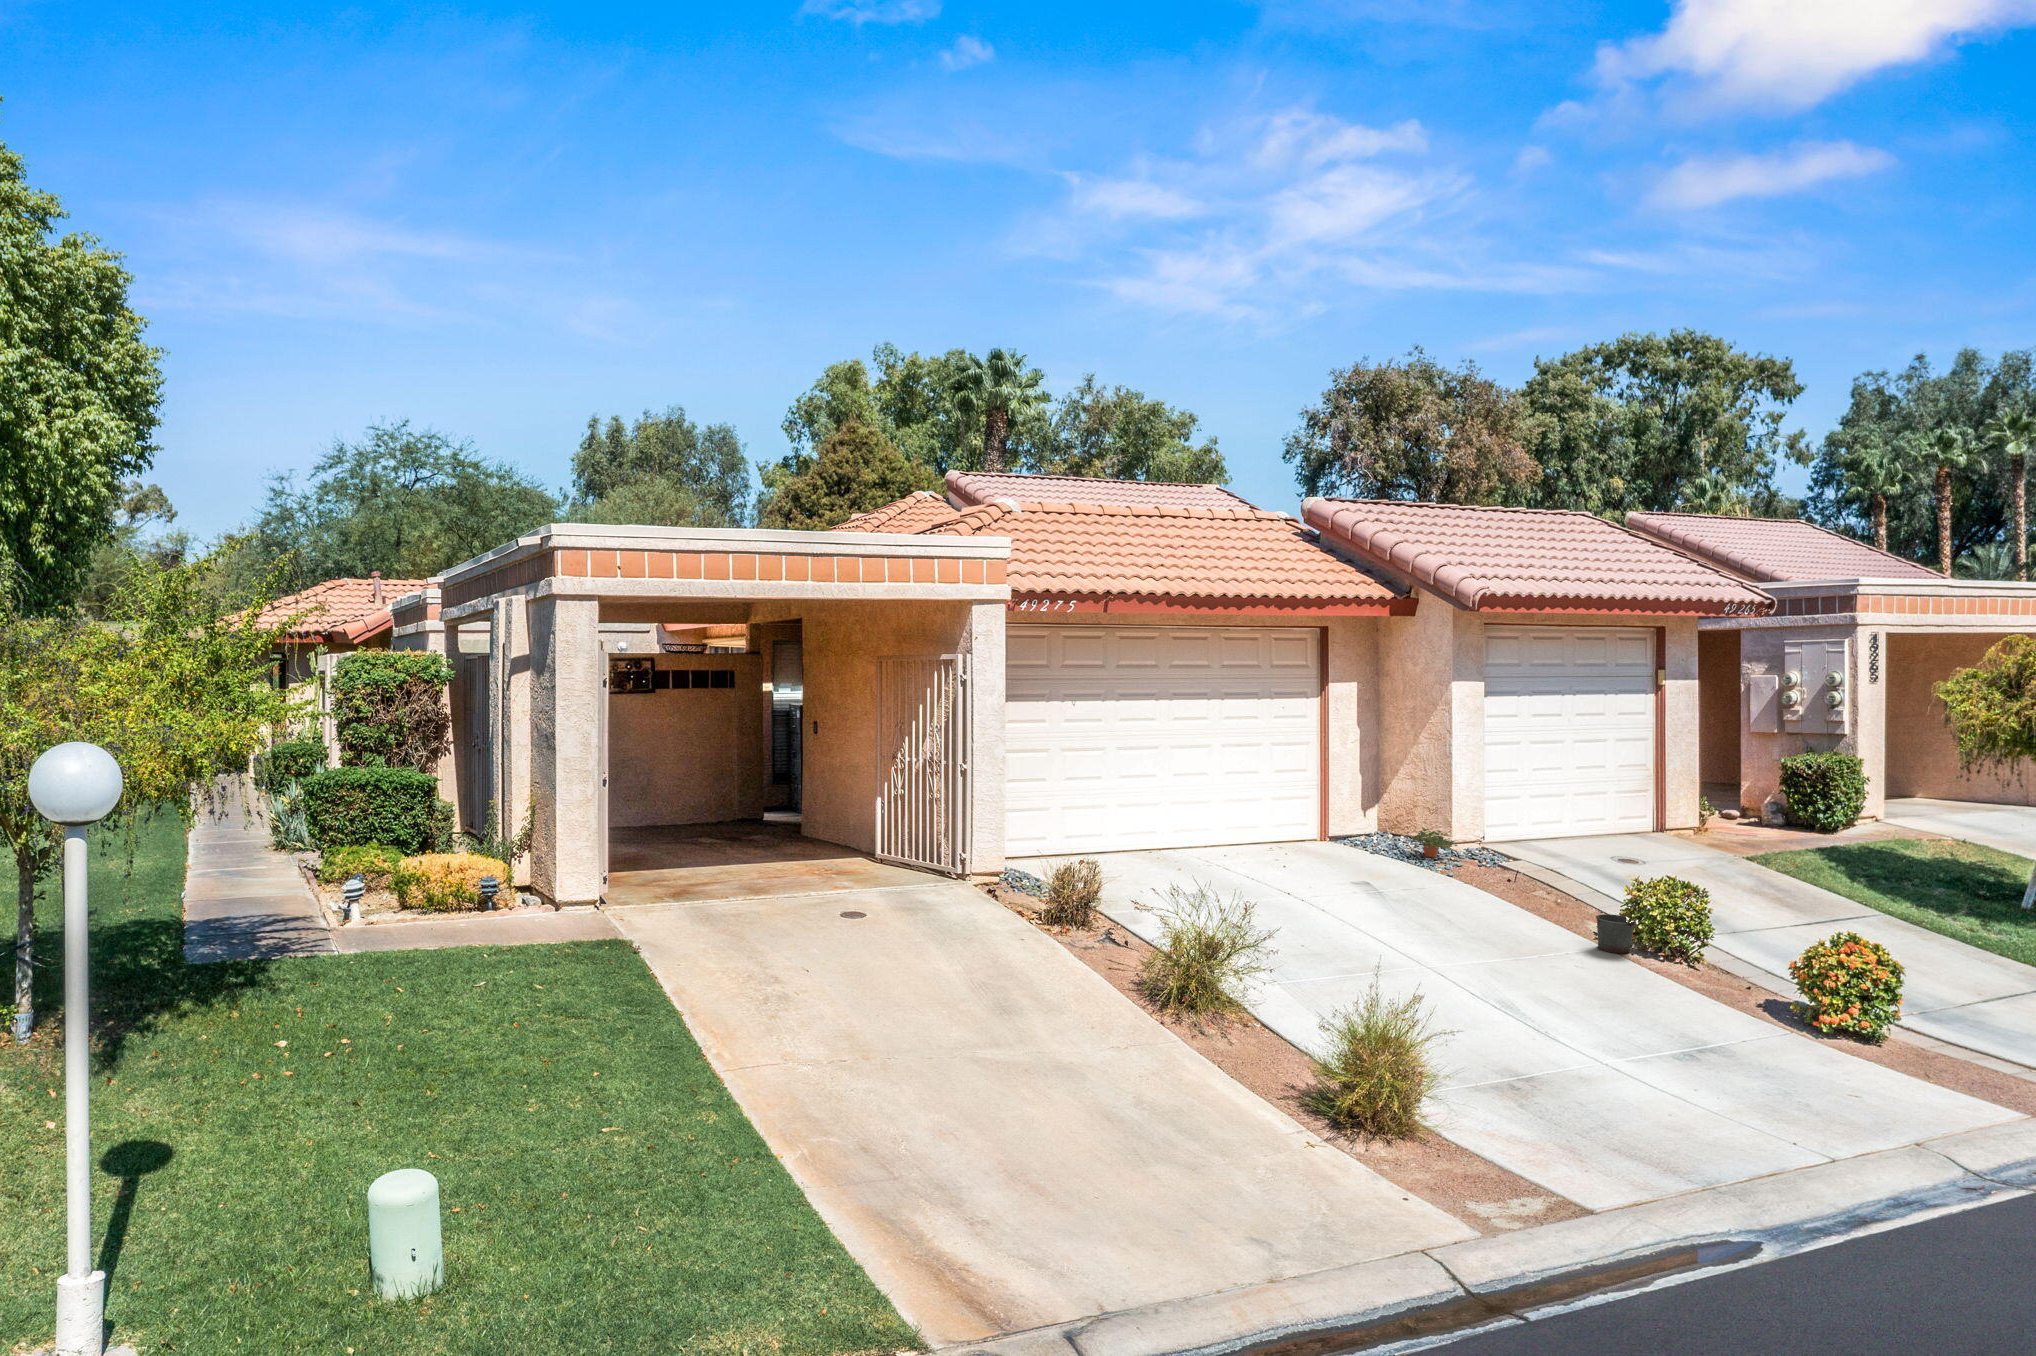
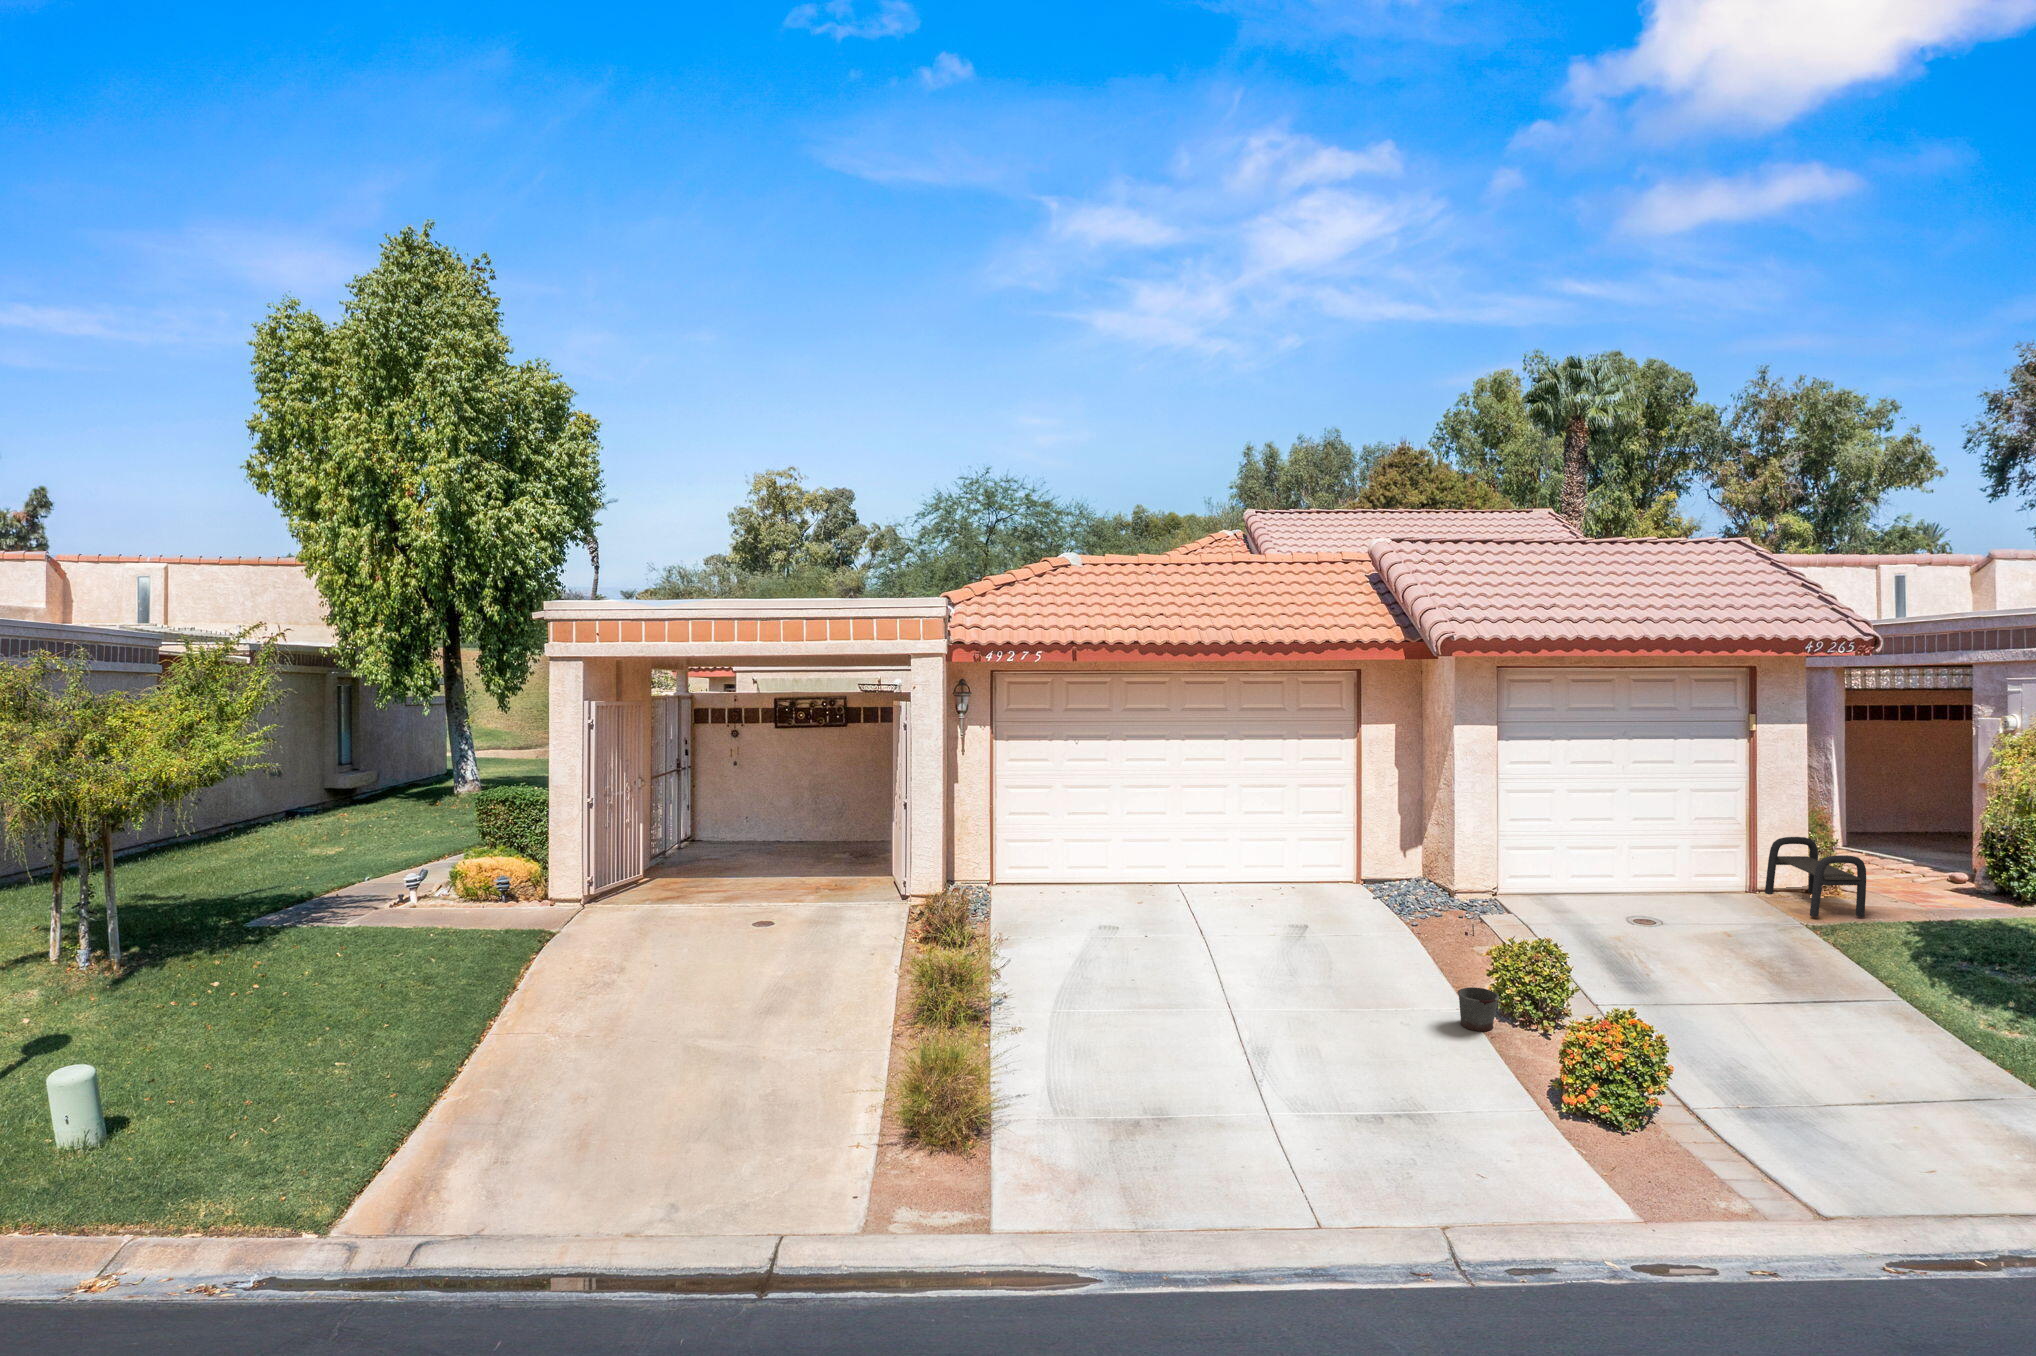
bench: none [1665,780,1761,847] -> present [1765,837,1866,917]
potted plant: present [1412,829,1458,857] -> none [1397,874,1444,904]

